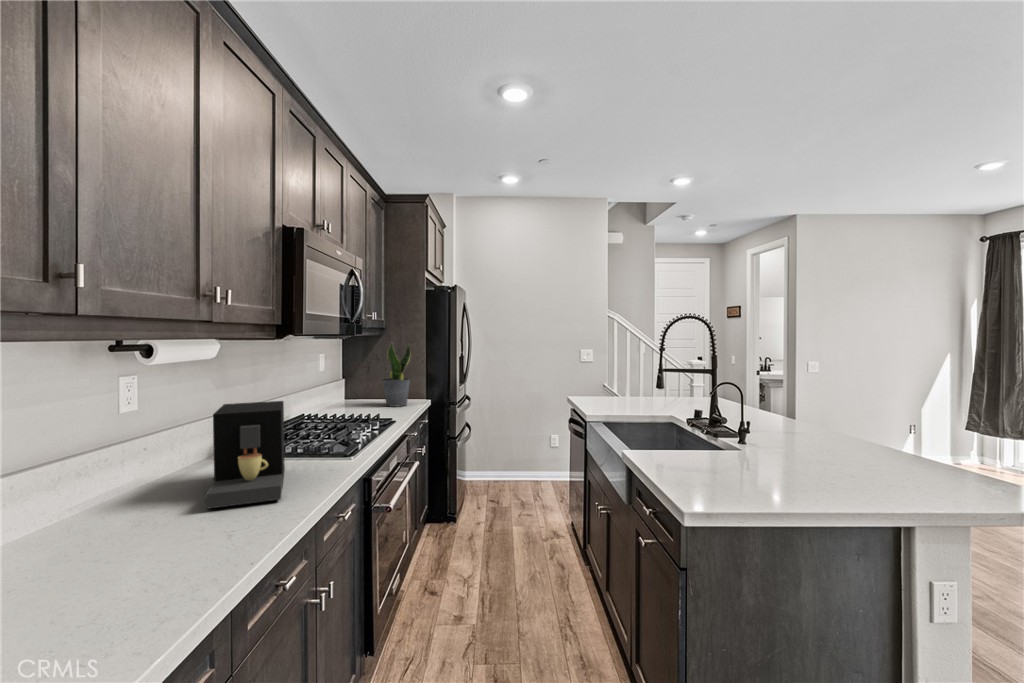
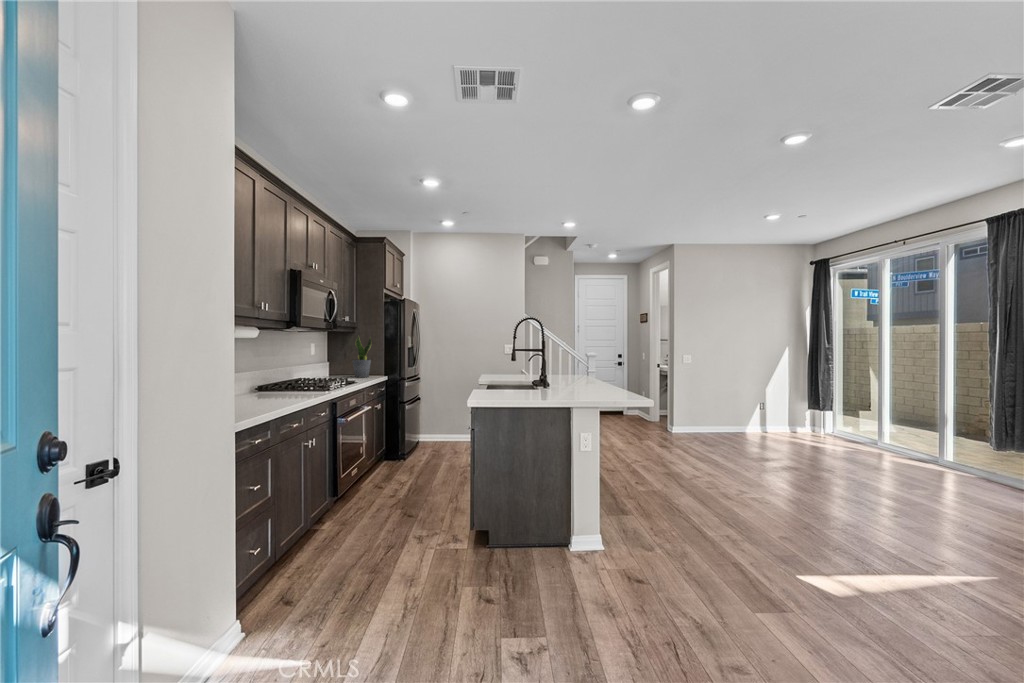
coffee maker: present [206,401,285,509] -> none [257,359,291,400]

